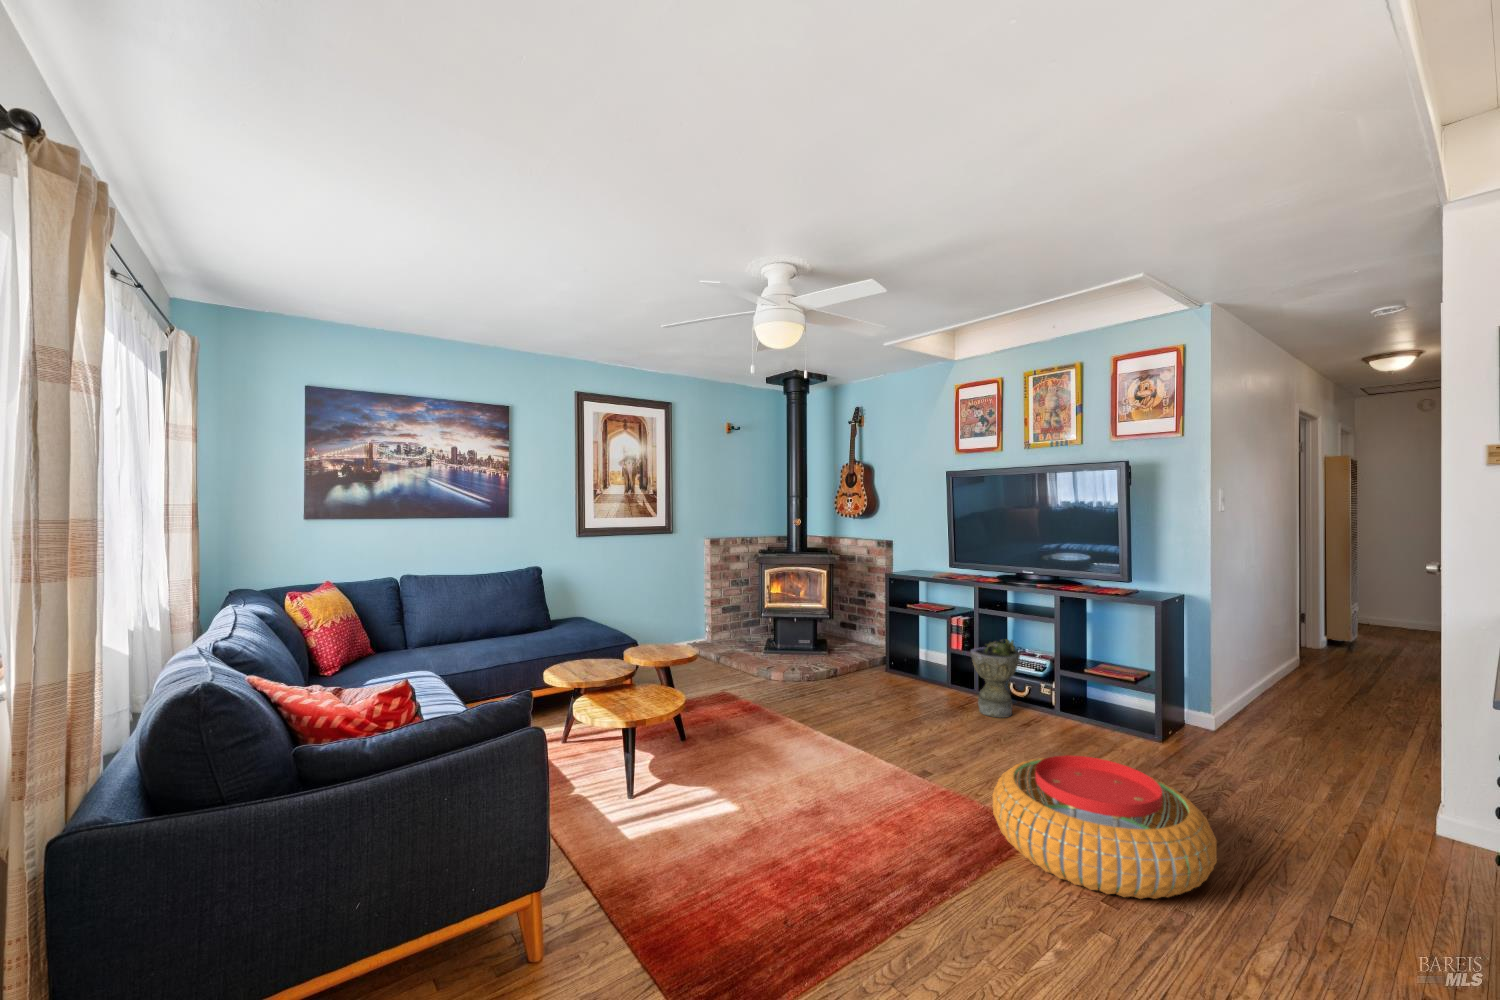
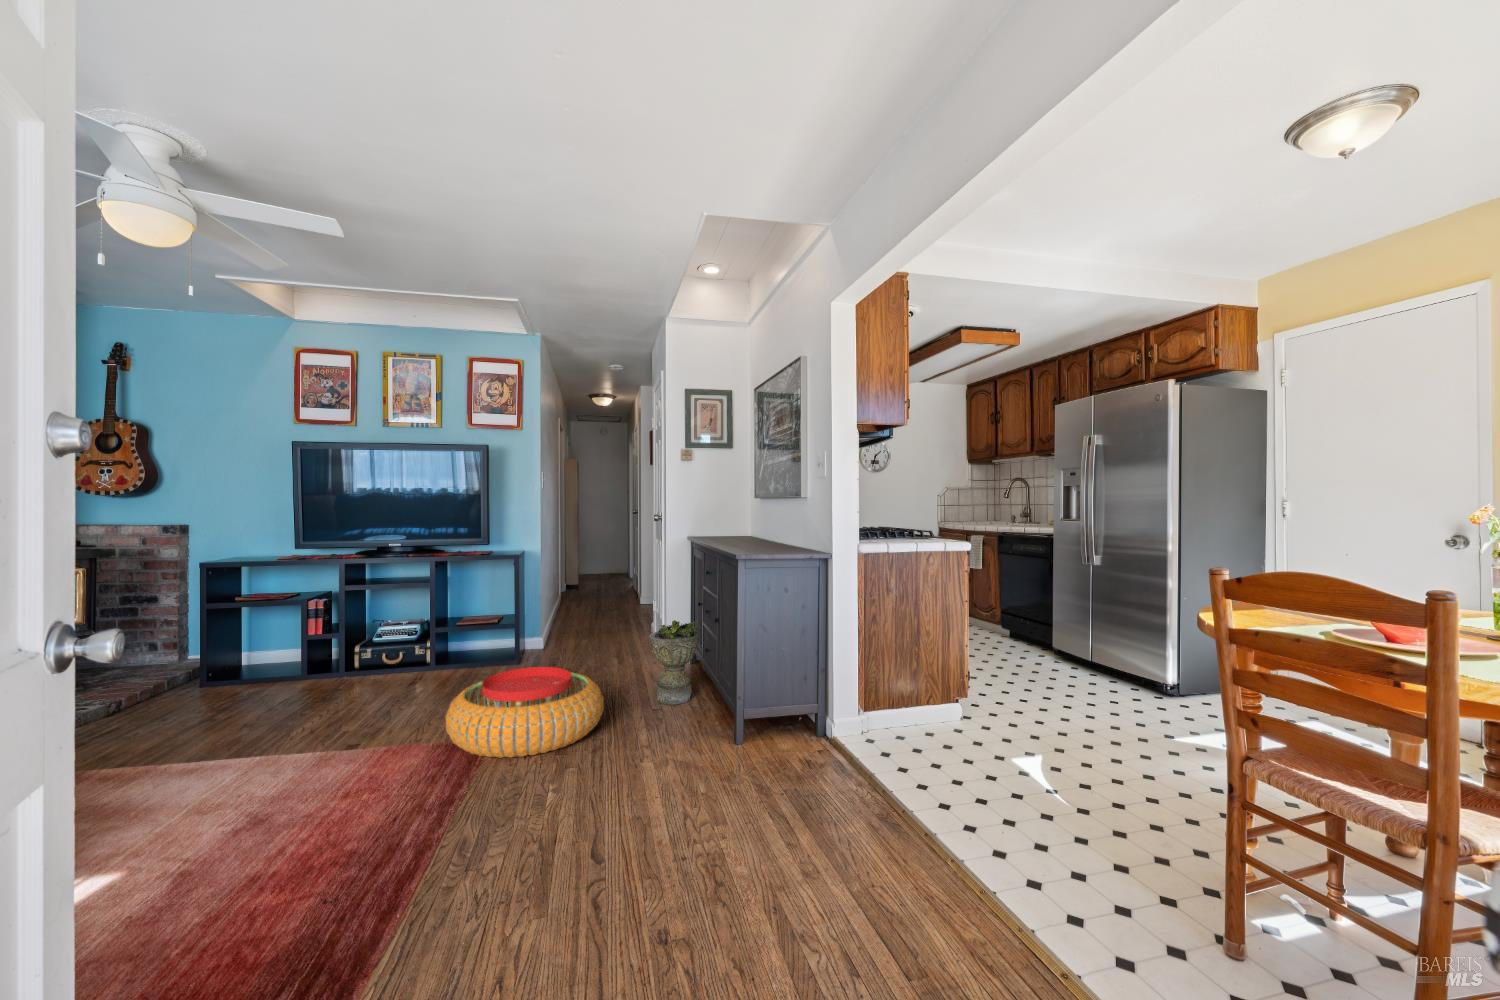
planter: present [971,639,1020,718] -> present [649,620,700,705]

